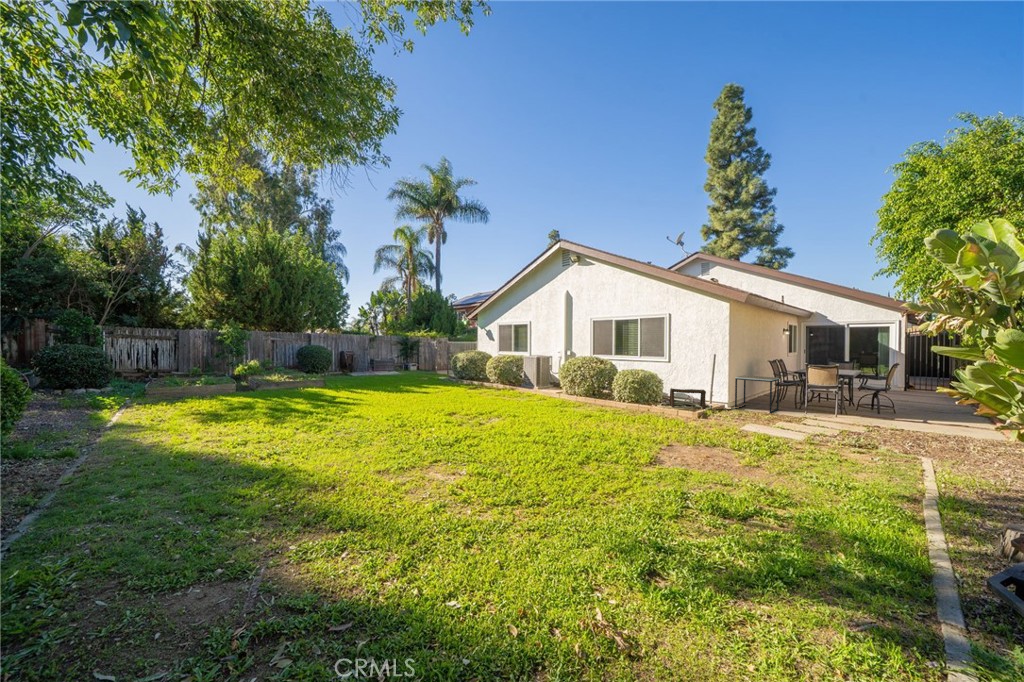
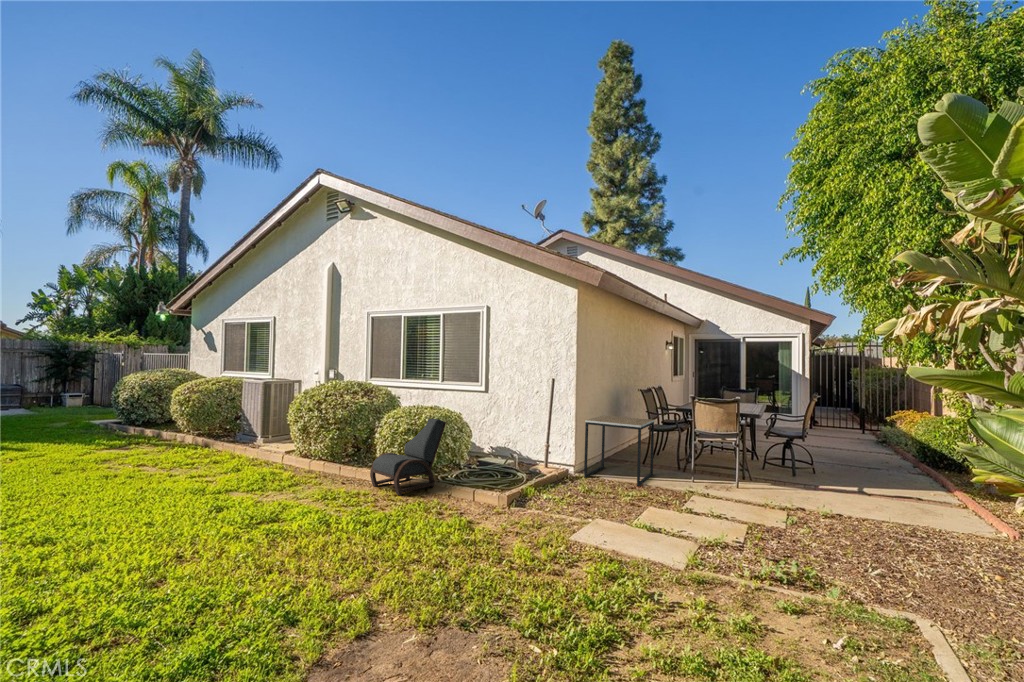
lounge chair: none [620,374,657,411] -> present [370,419,446,495]
bench: present [669,388,706,409] -> none [474,442,534,482]

